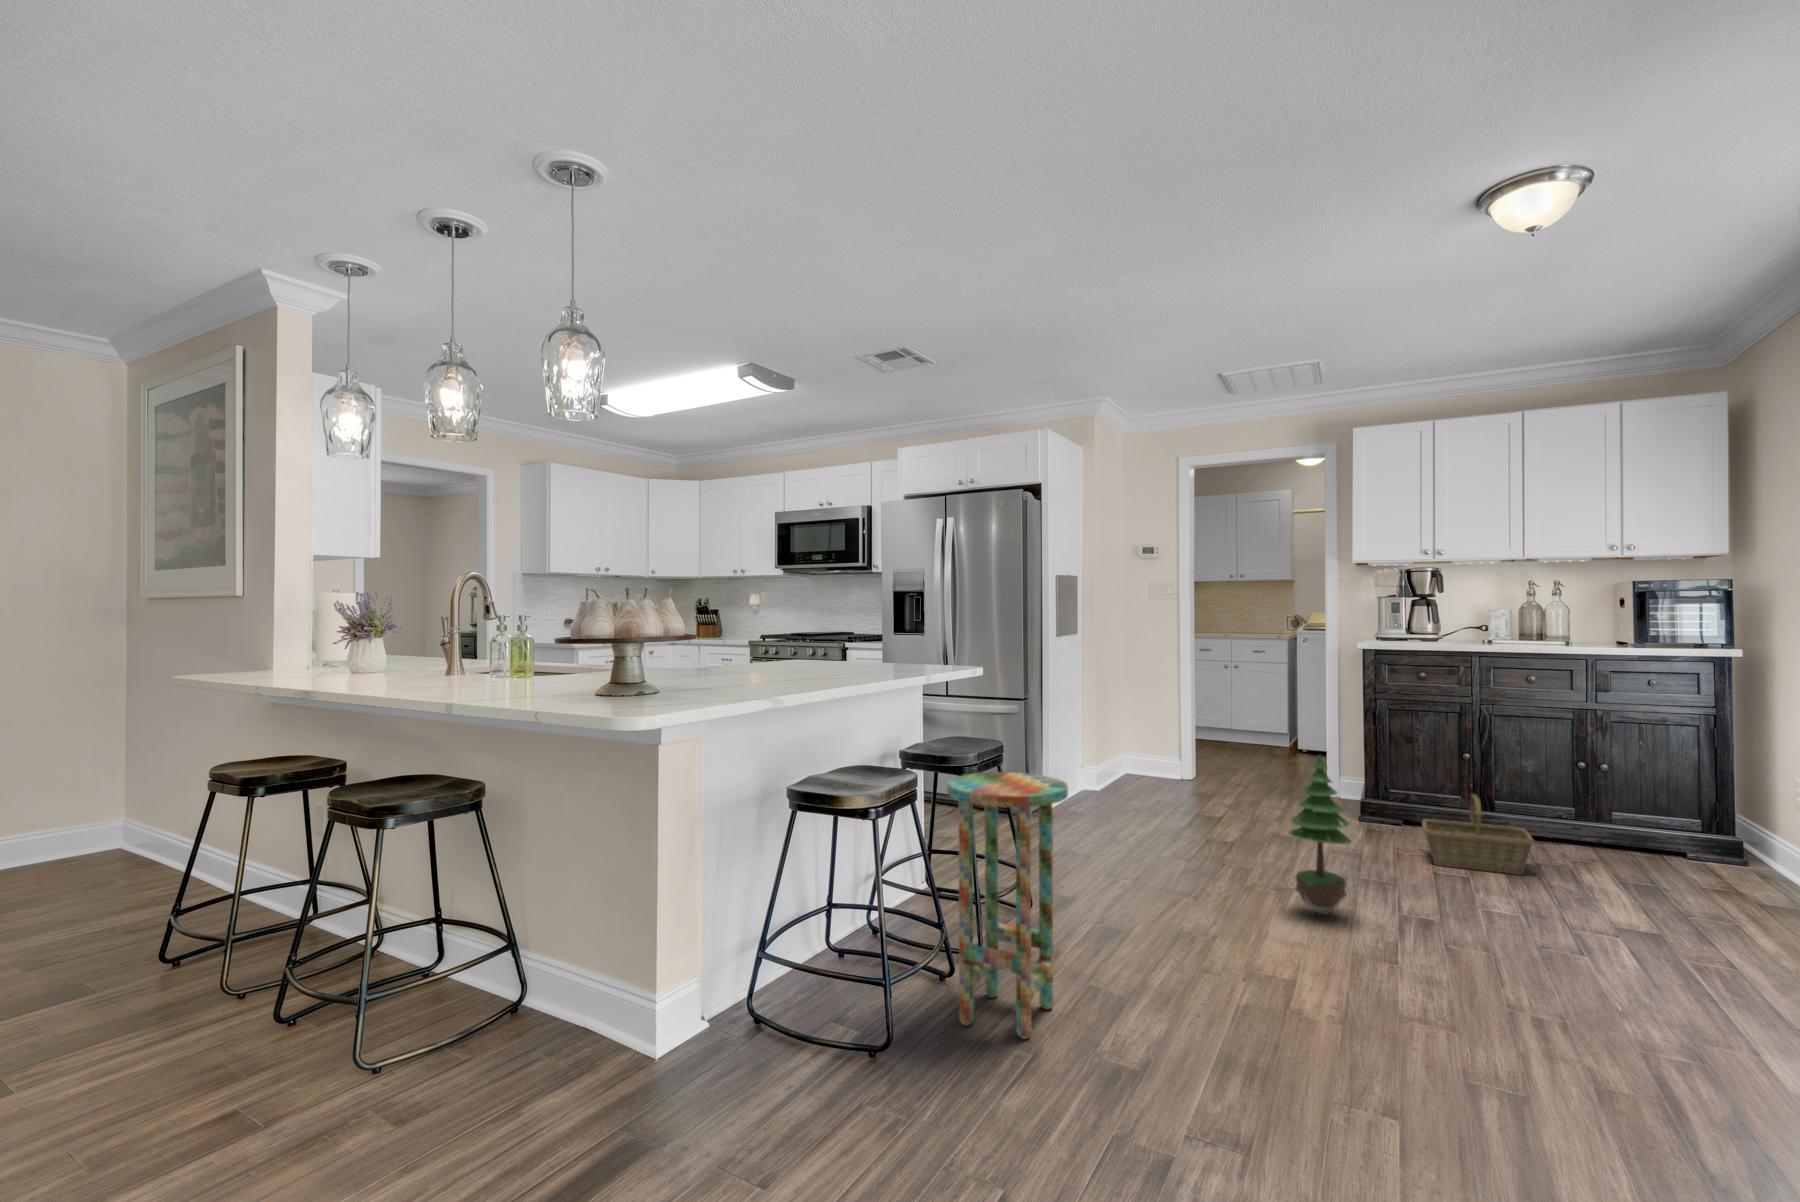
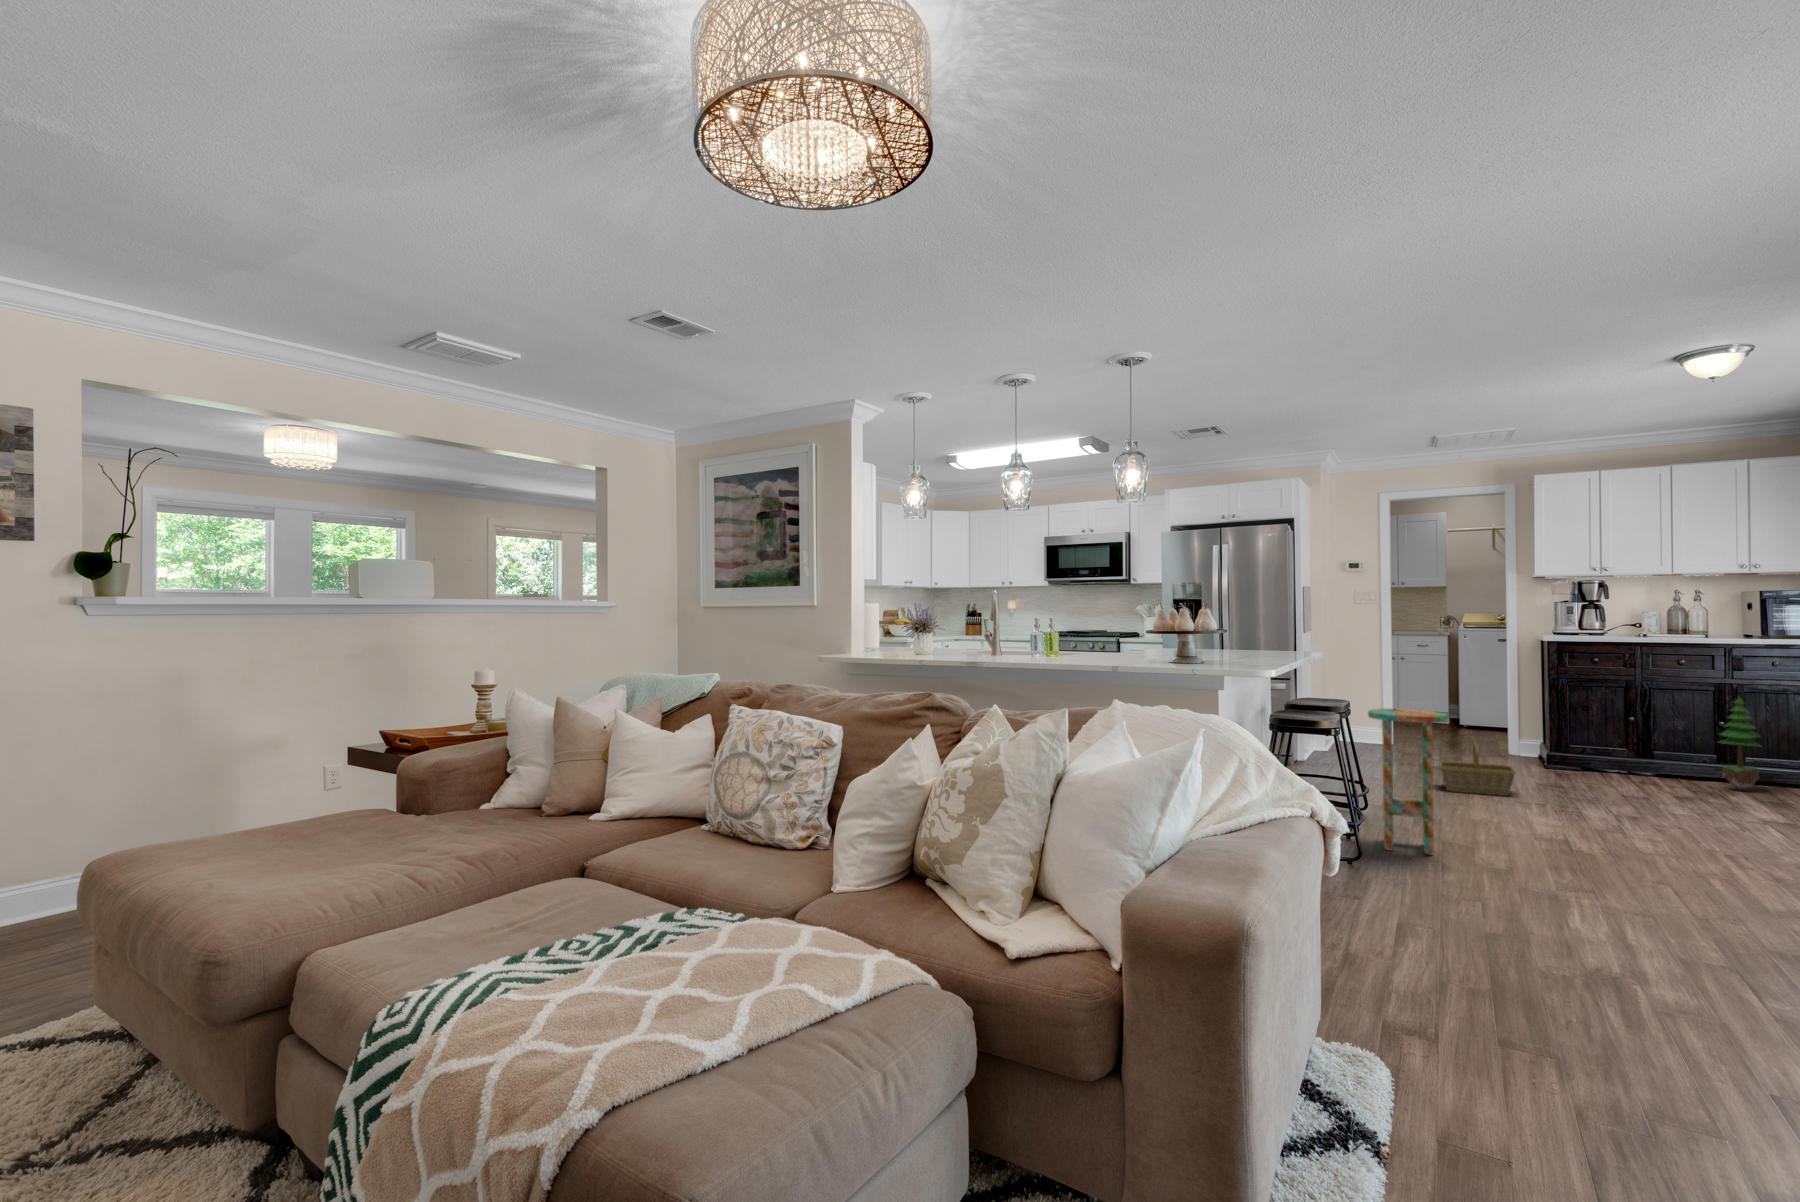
potted tree: present [1289,755,1351,915] -> present [1719,696,1761,790]
basket: present [1422,794,1534,875] -> present [1439,742,1516,796]

